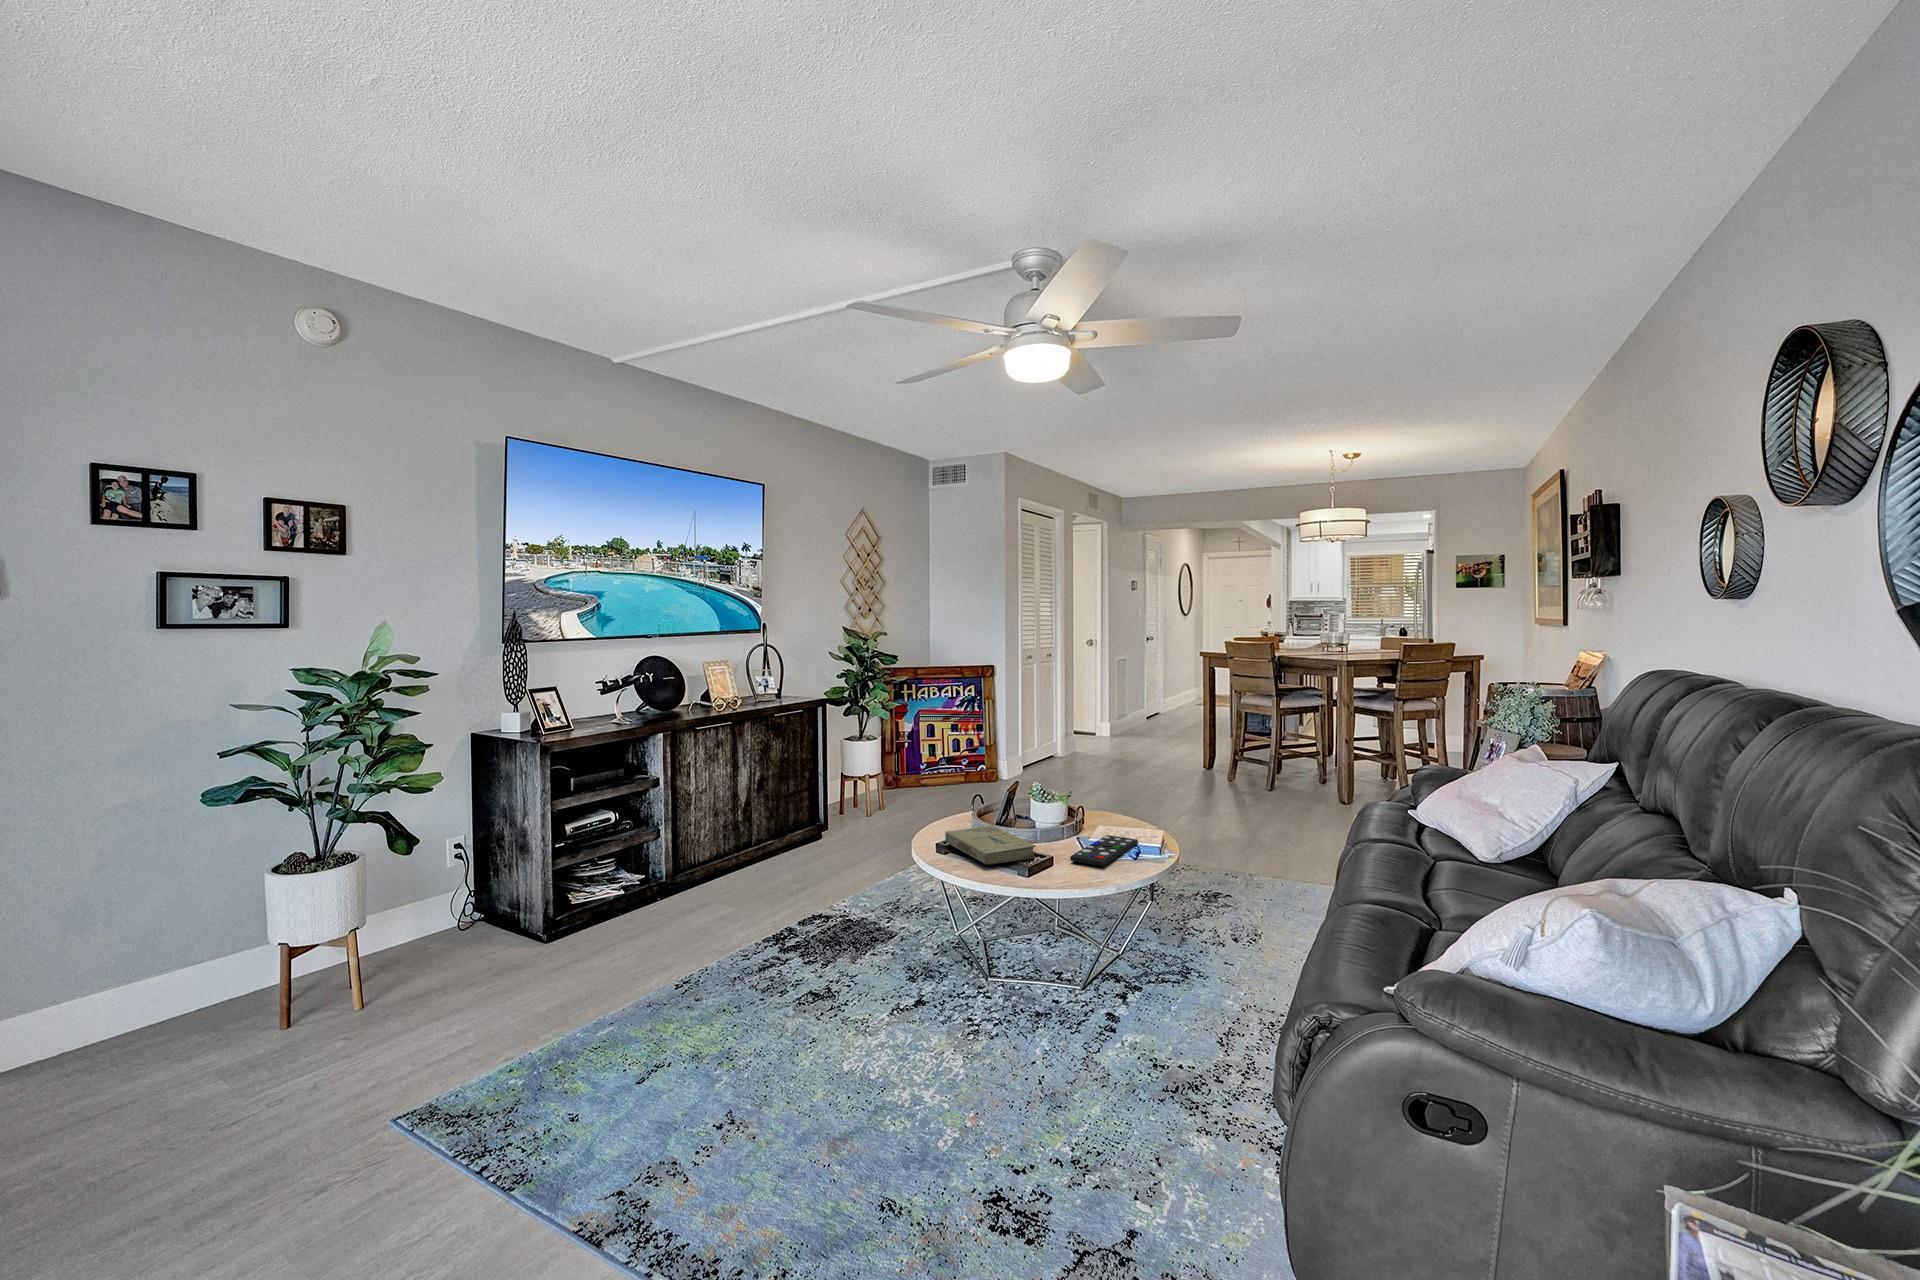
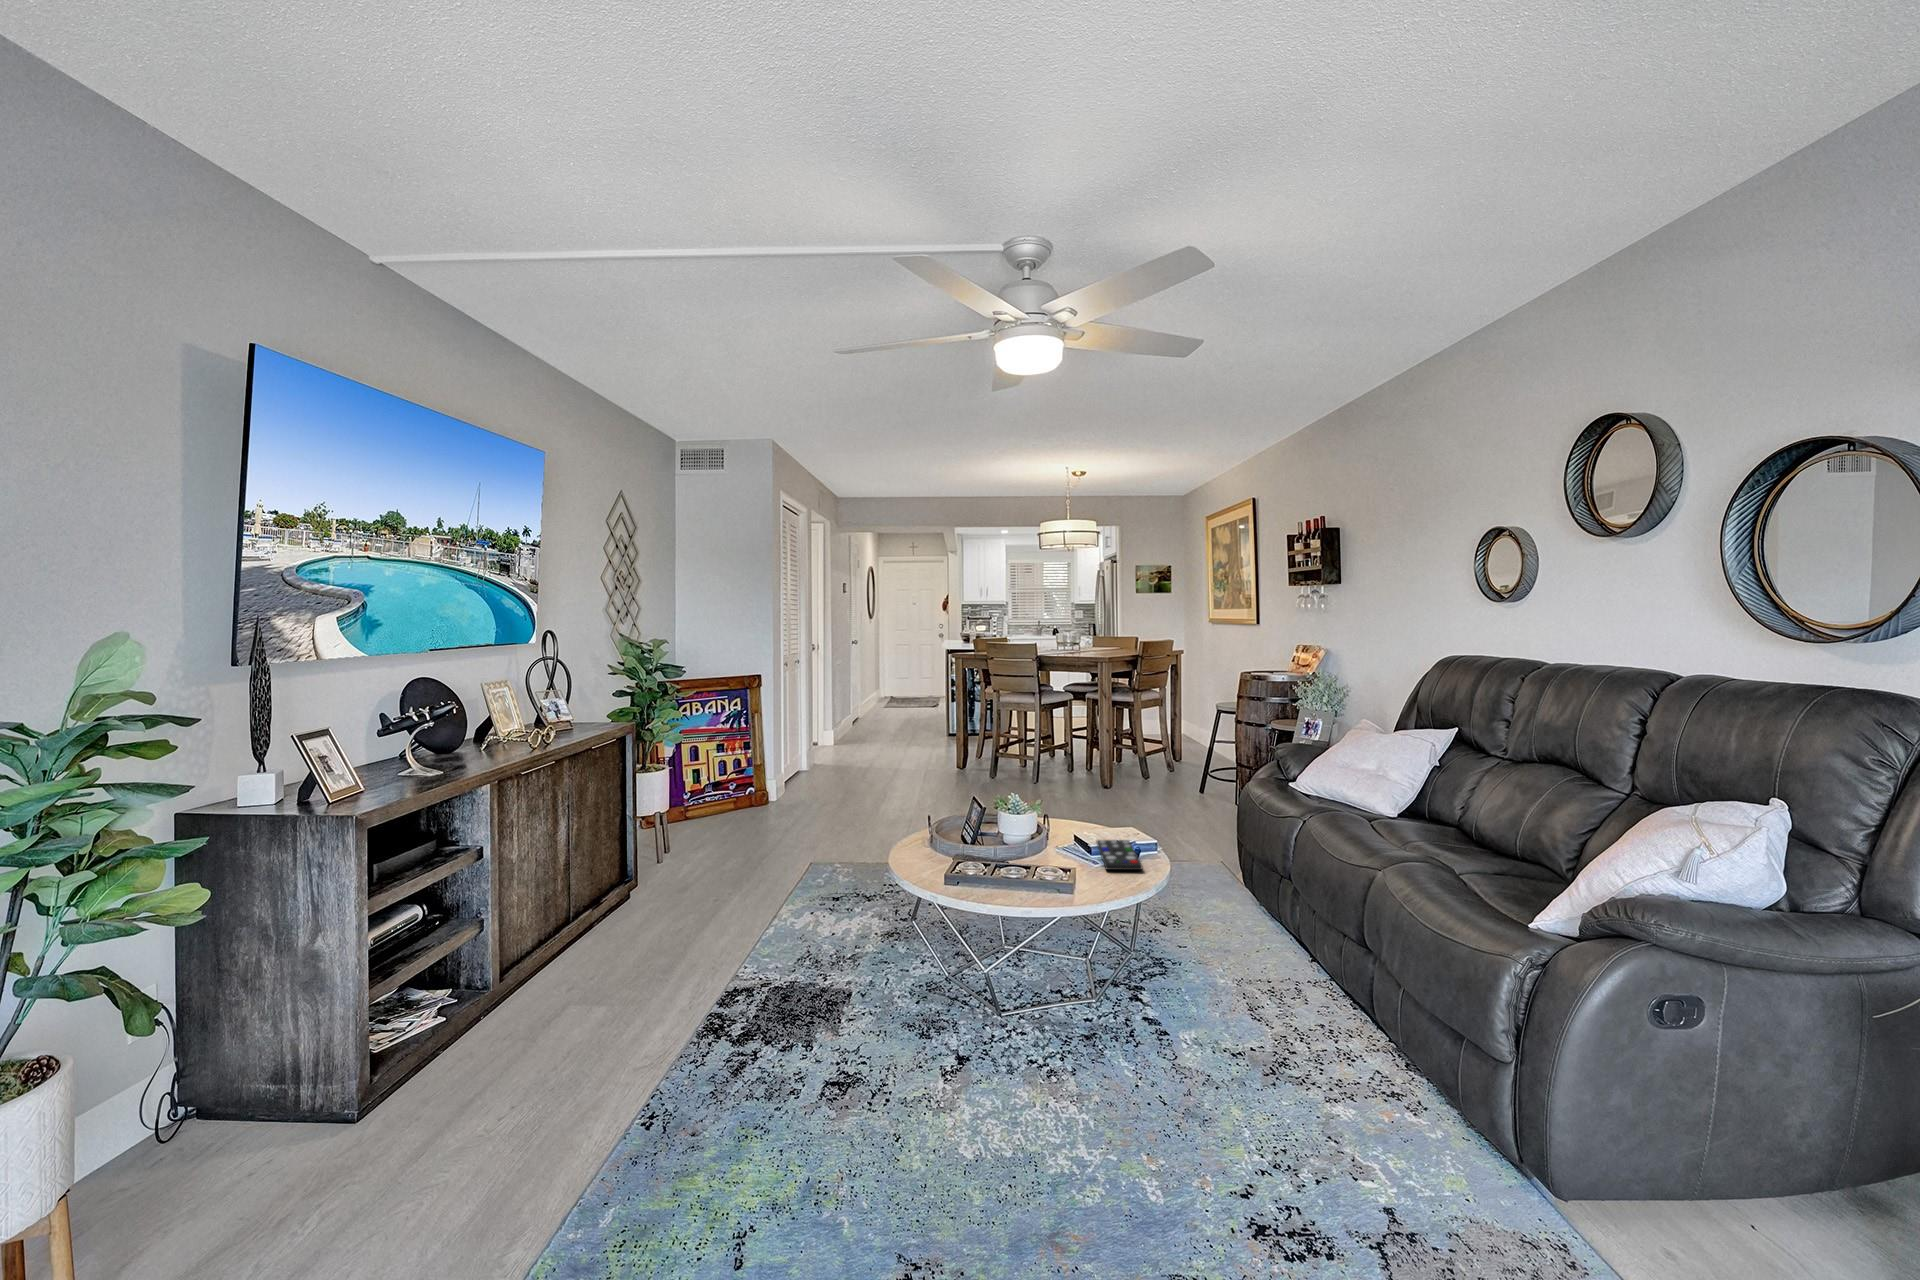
book: present [945,825,1036,864] -> none [959,846,1070,887]

